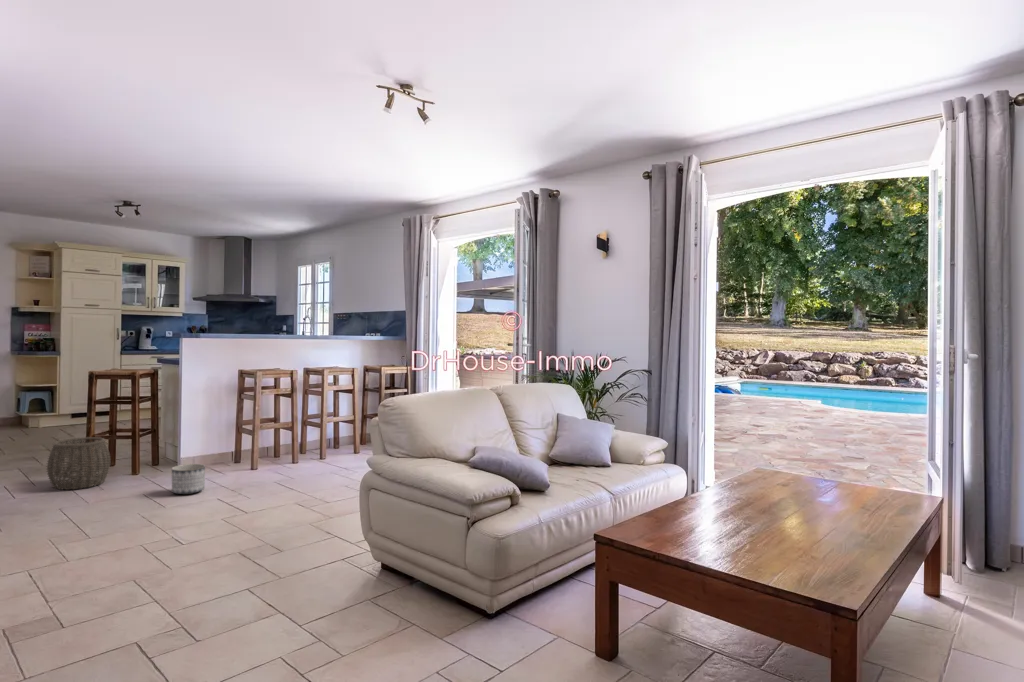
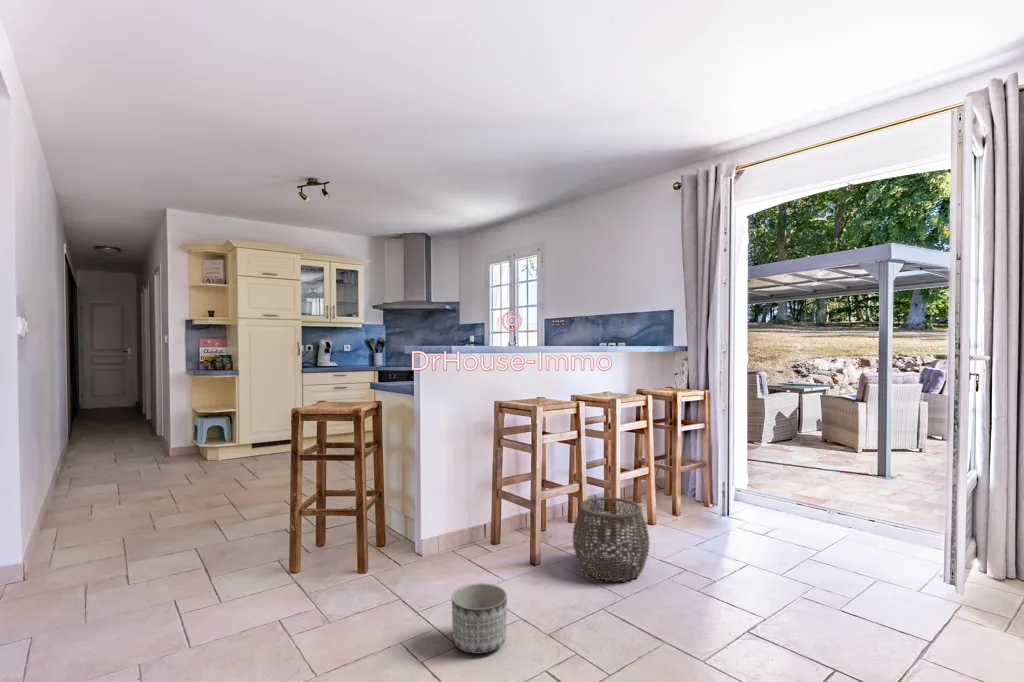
woven basket: present [47,437,110,490] -> present [573,497,649,582]

